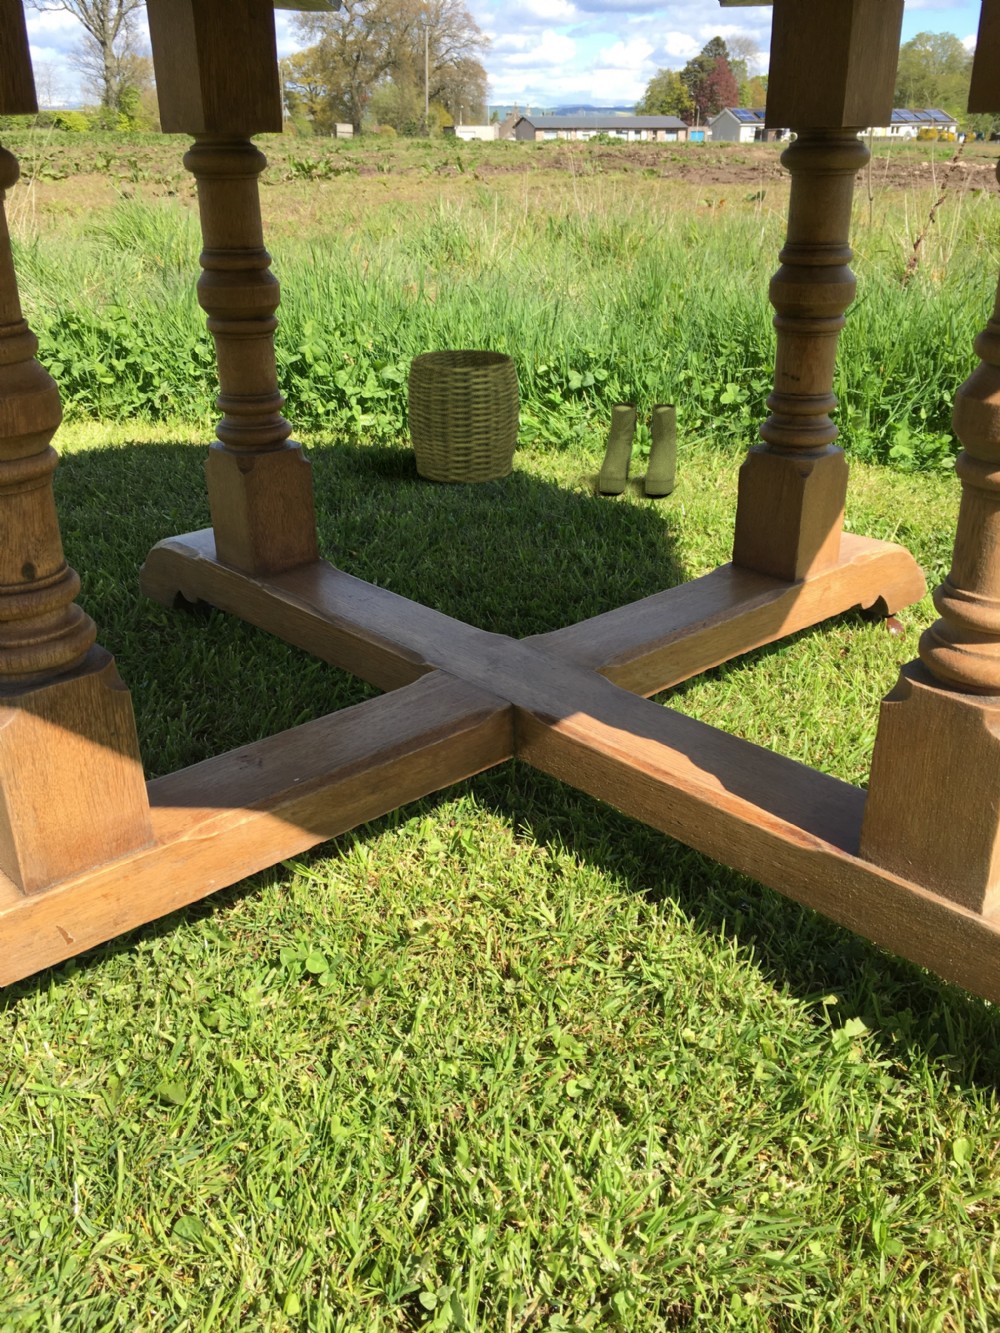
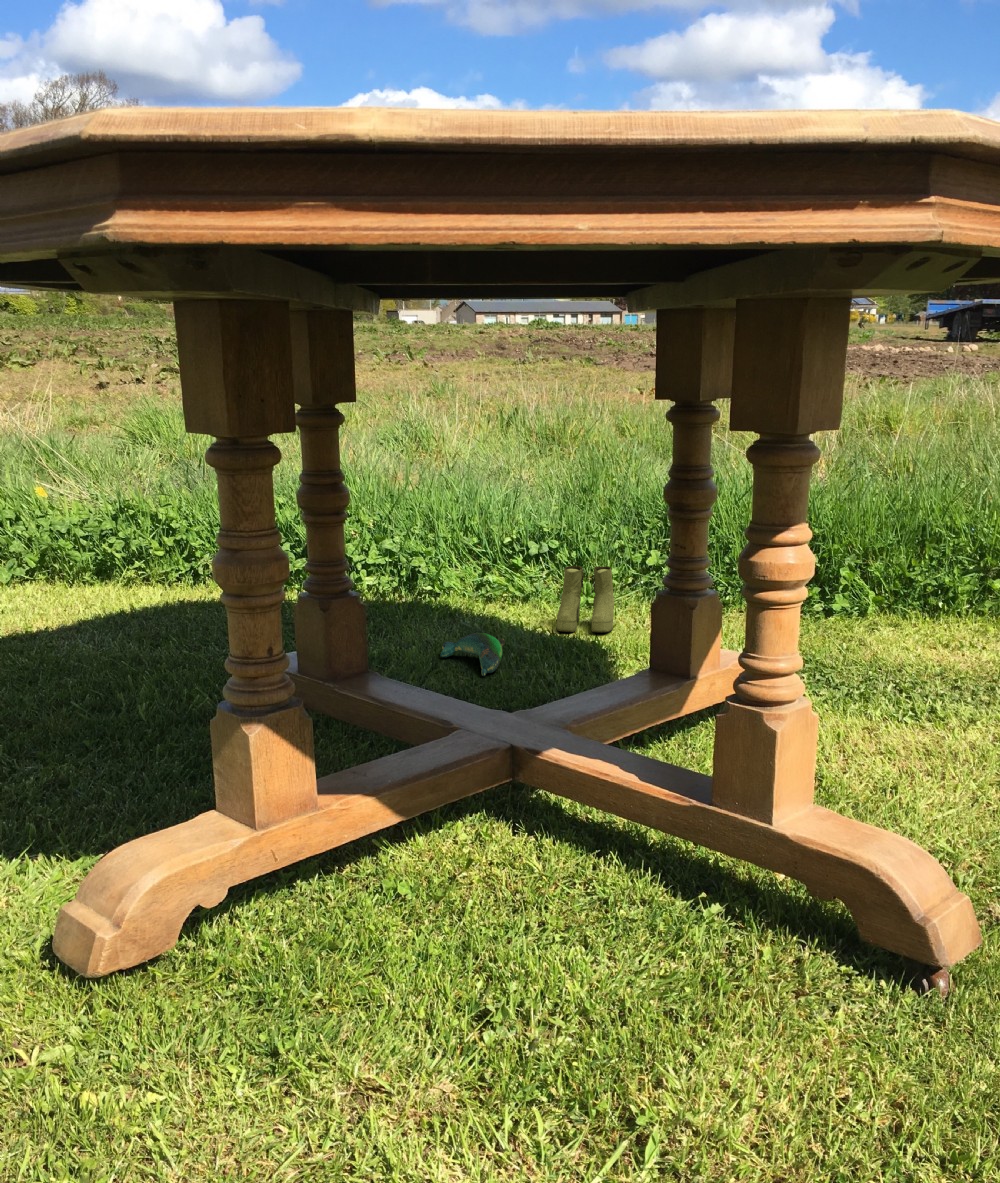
woven basket: present [408,349,519,483] -> none [410,529,495,627]
plush toy: none [436,495,524,559] -> present [440,633,505,676]

